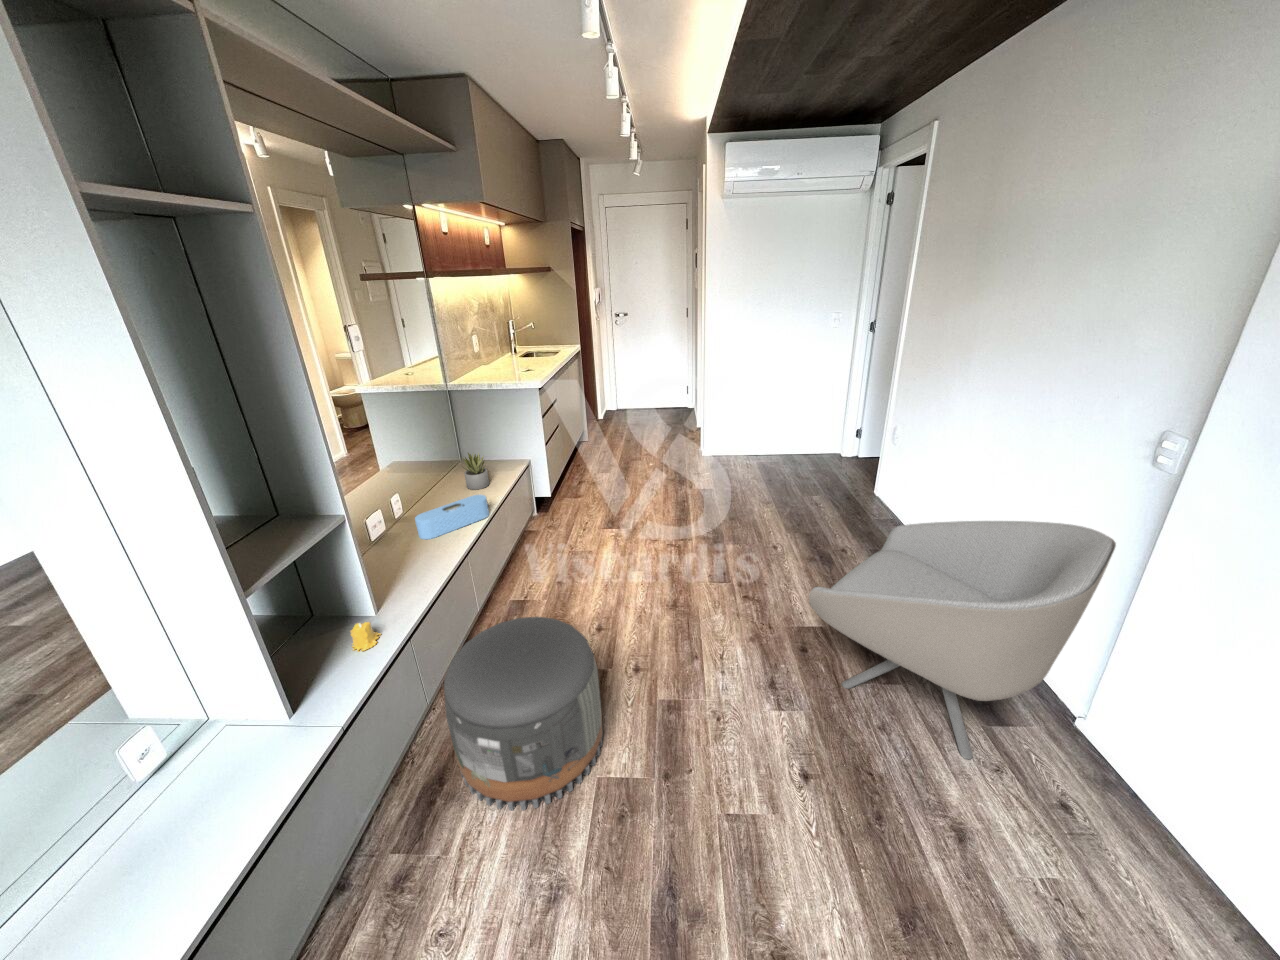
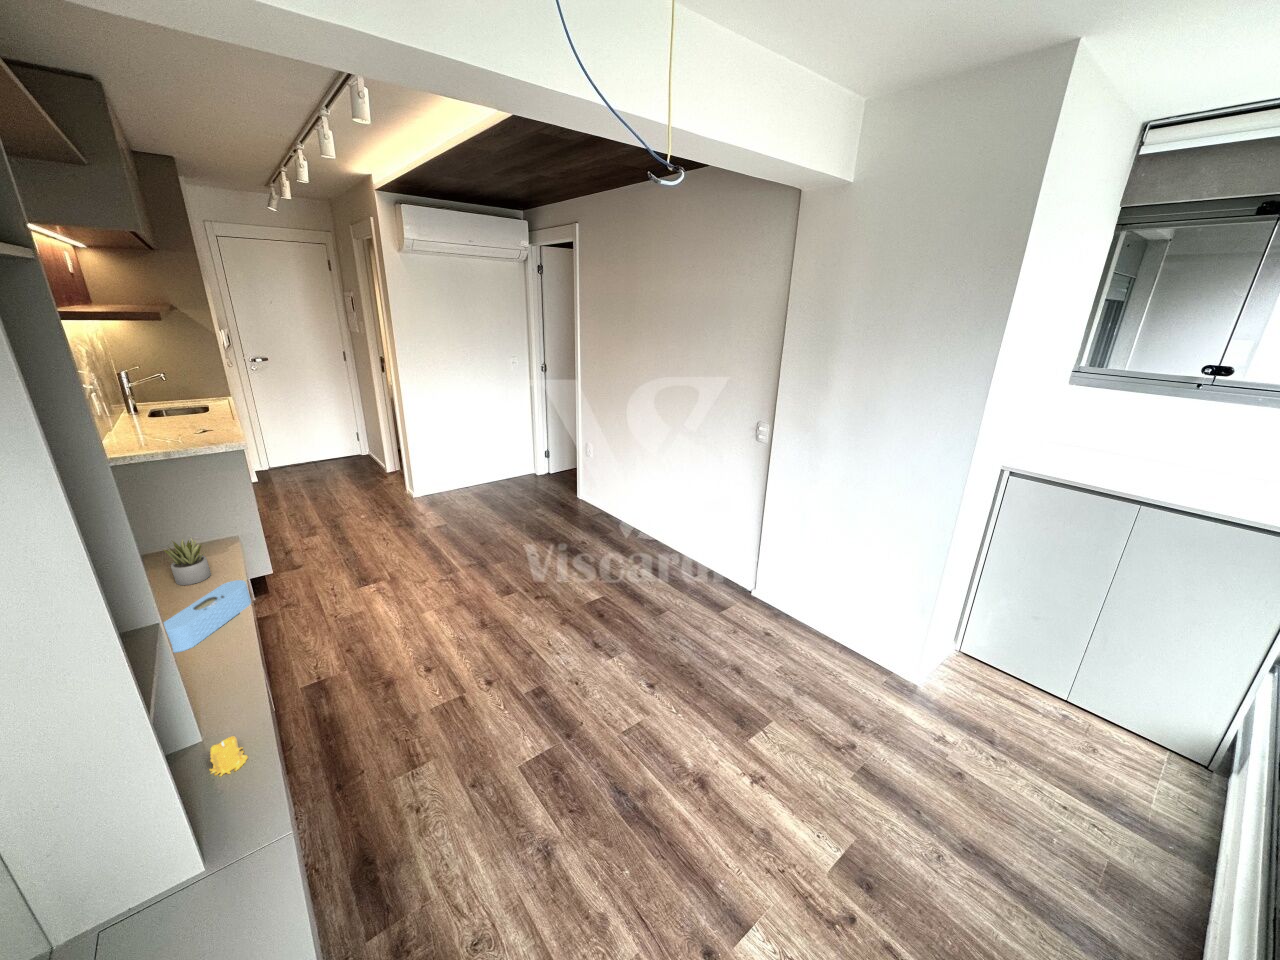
armchair: present [809,521,1116,759] -> none [611,479,760,634]
pouf: present [444,617,603,810] -> none [348,655,509,847]

